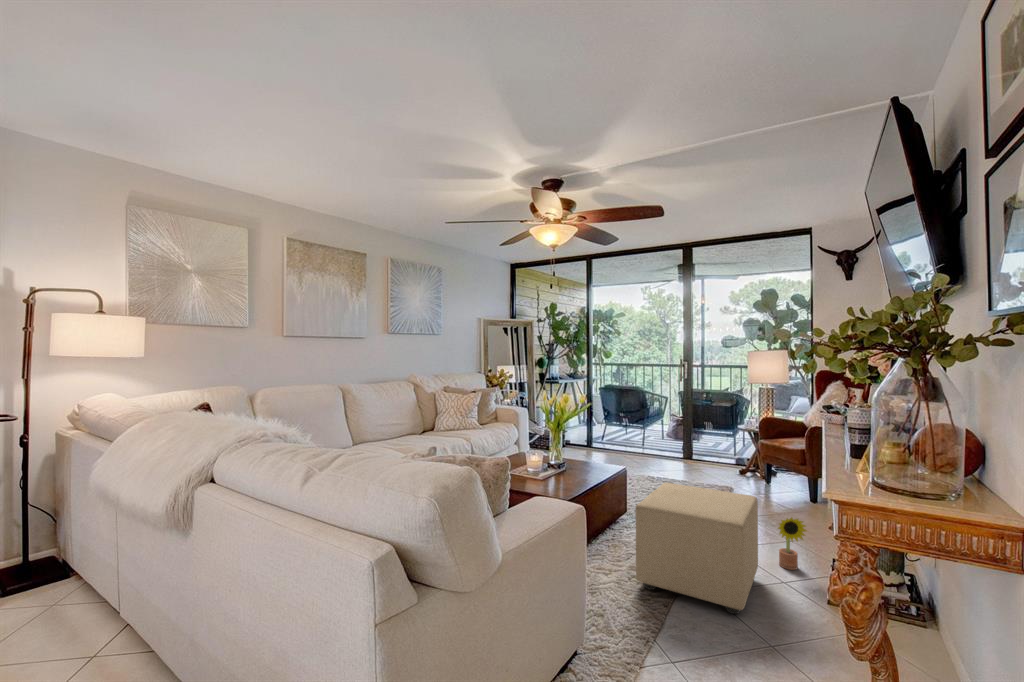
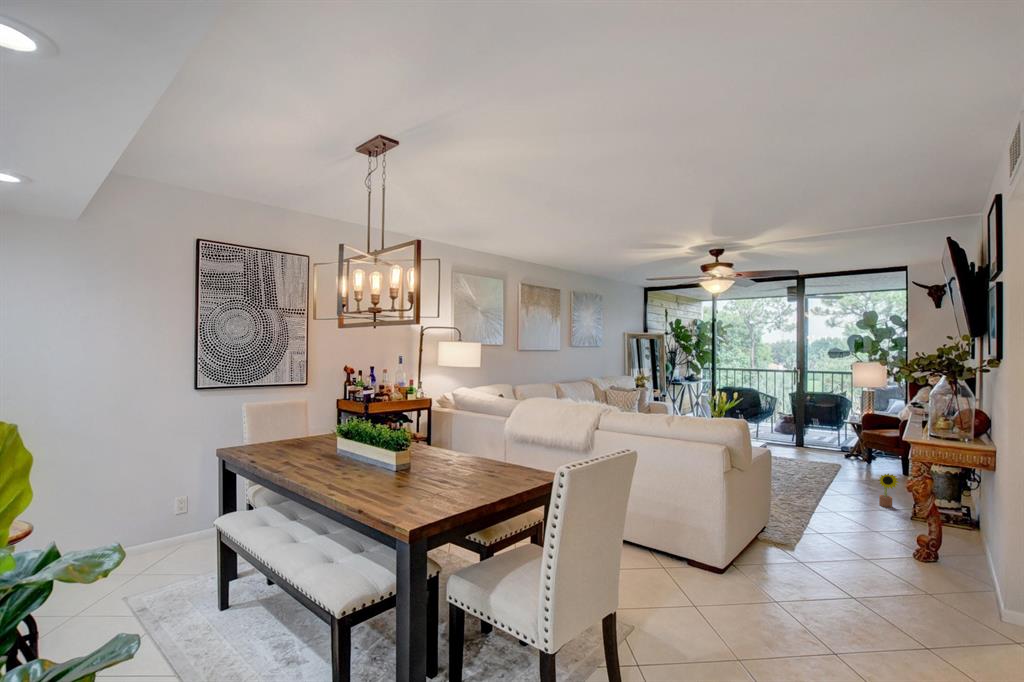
ottoman: present [636,483,758,614] -> none [785,450,865,522]

